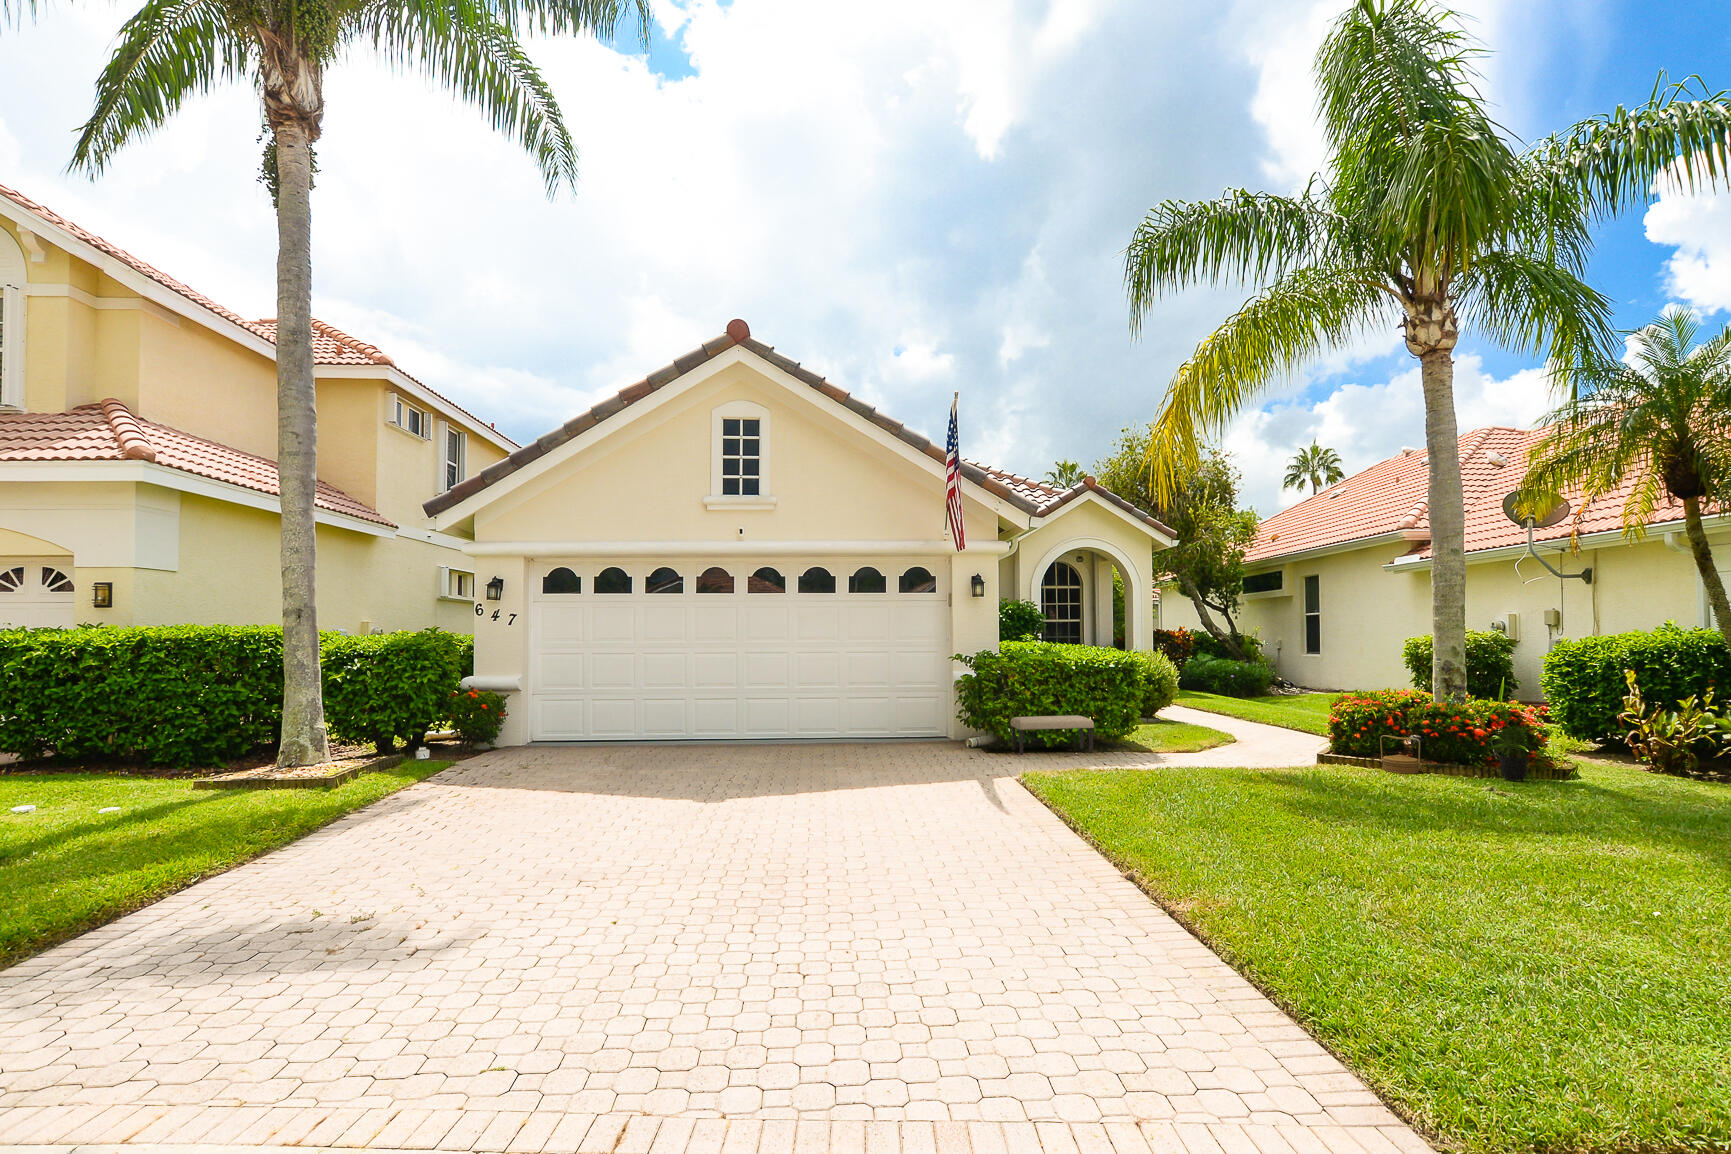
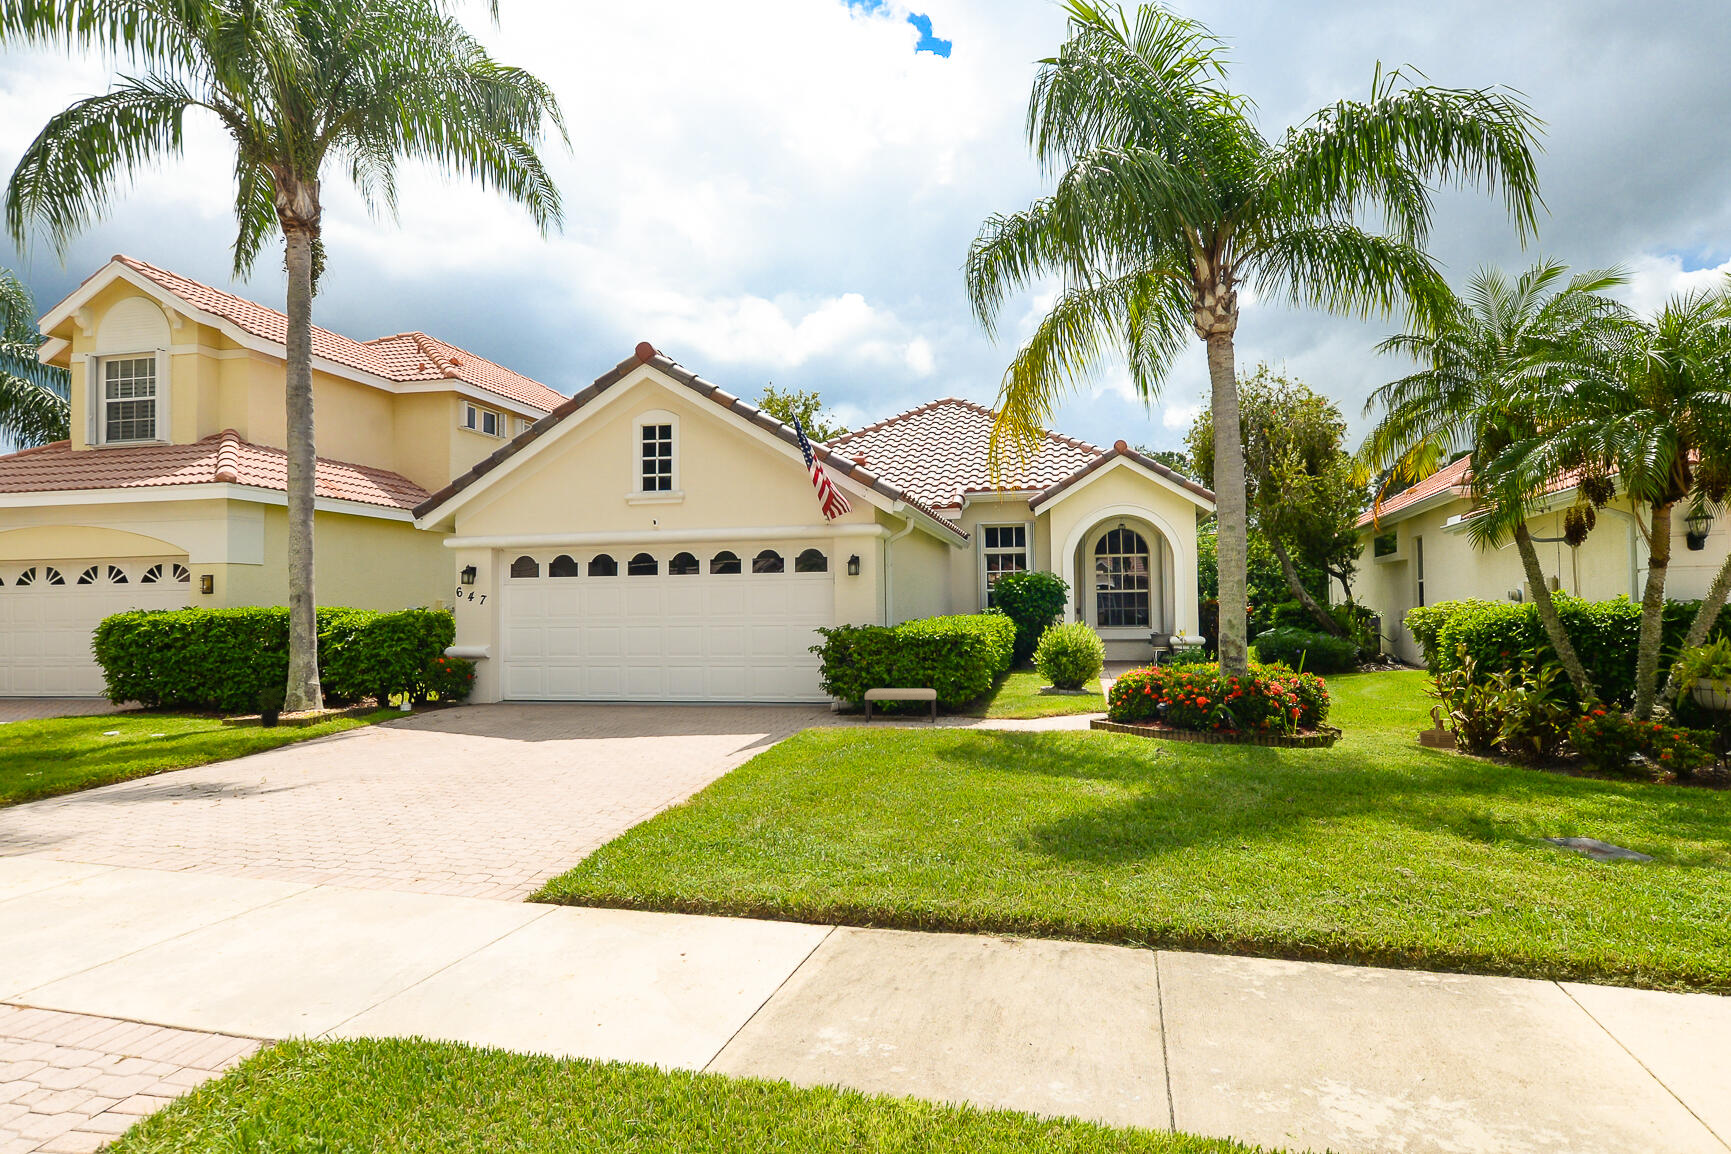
potted plant: present [1495,726,1528,781] -> present [258,687,282,728]
woven basket: present [1380,735,1420,774] -> present [1419,710,1456,747]

